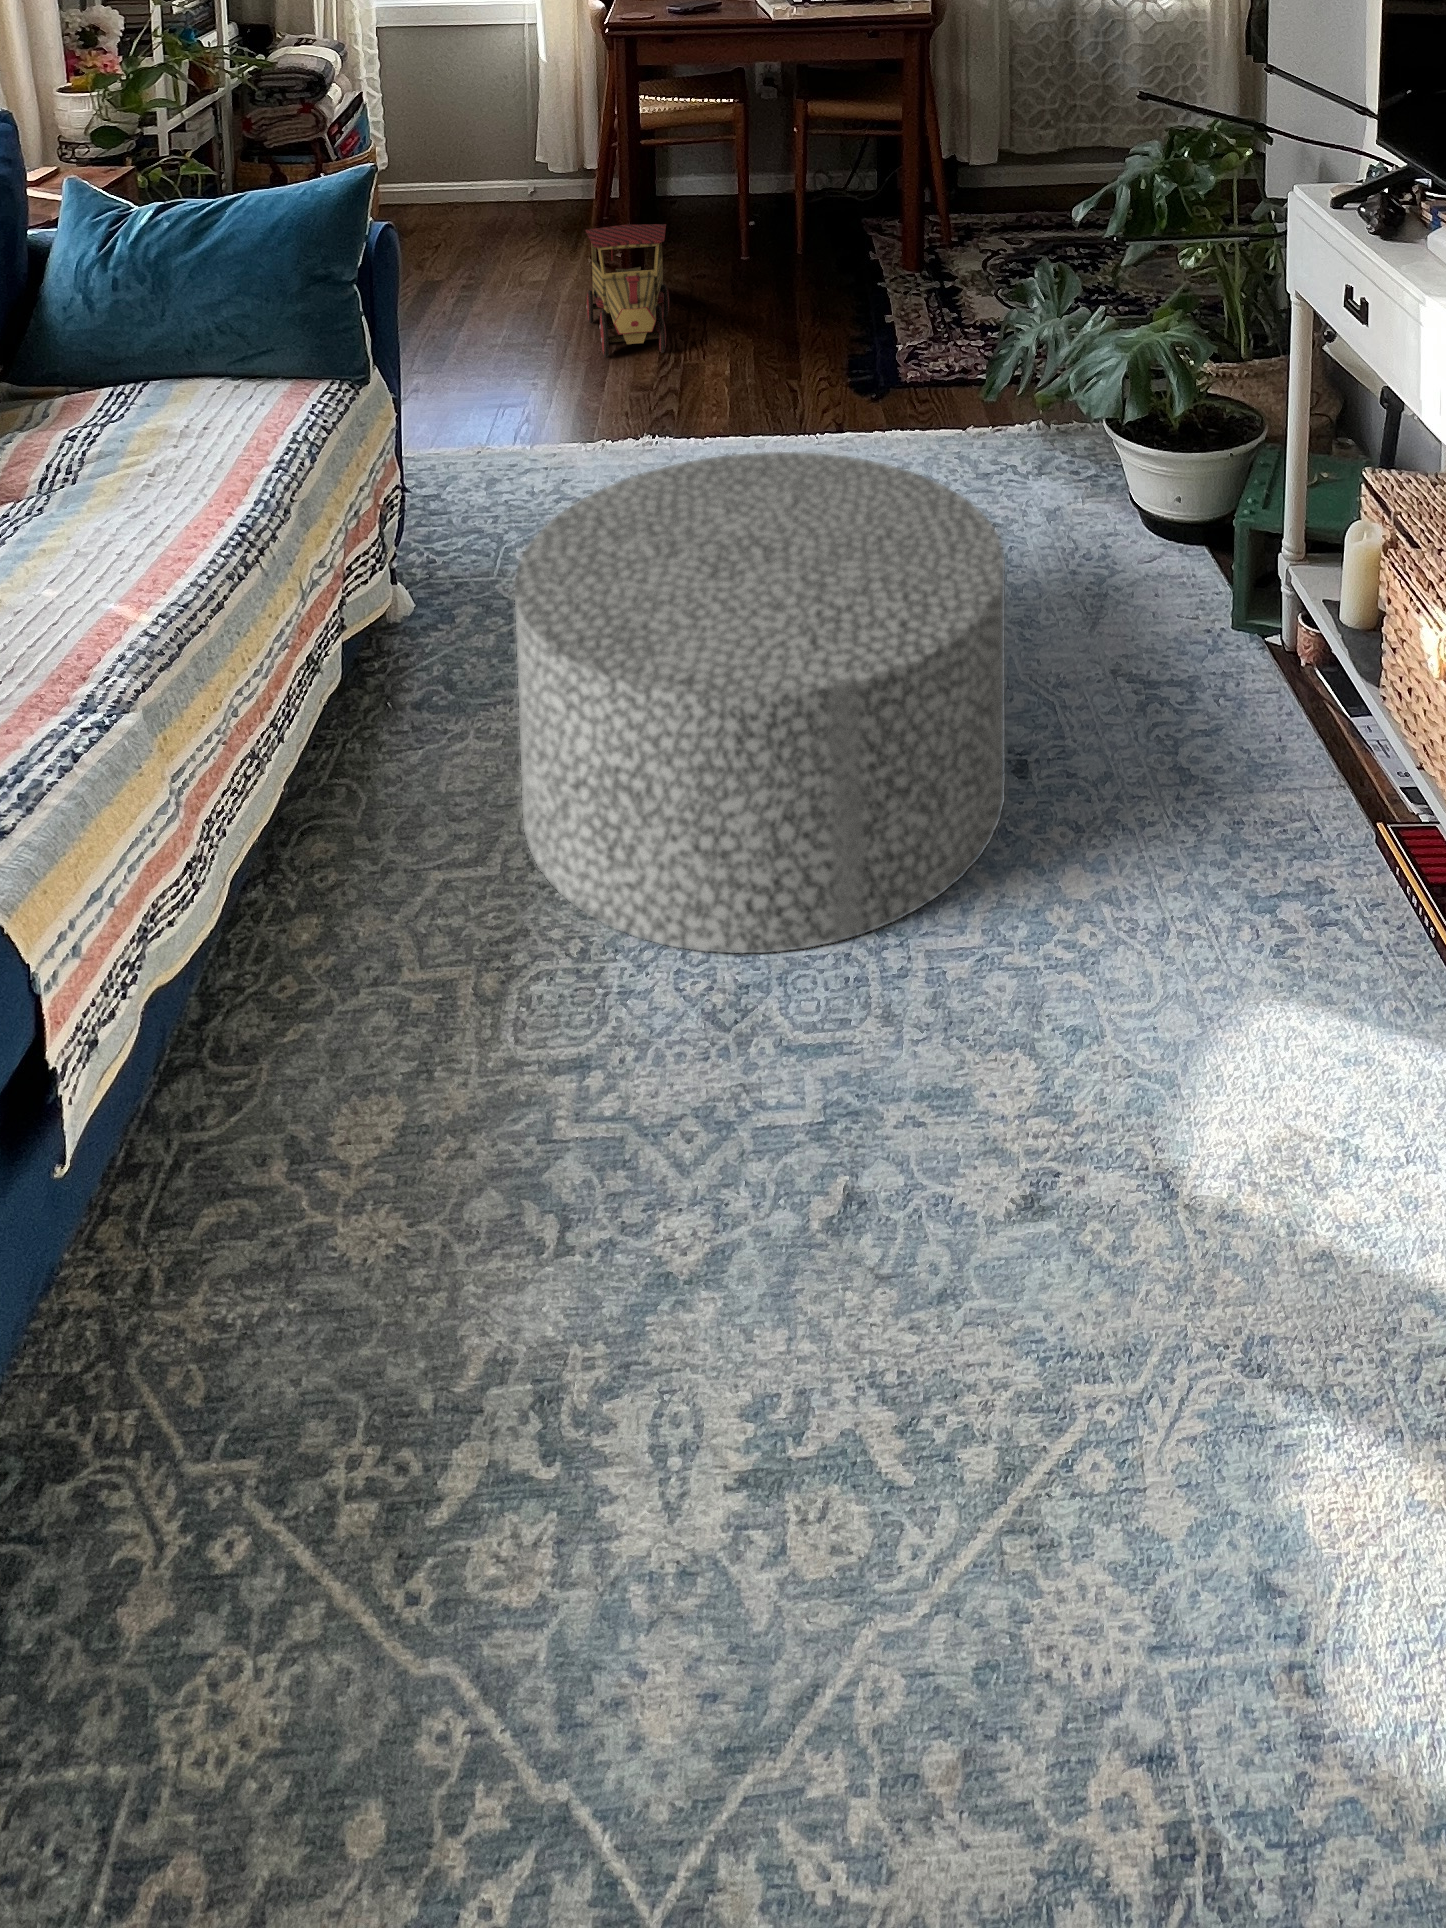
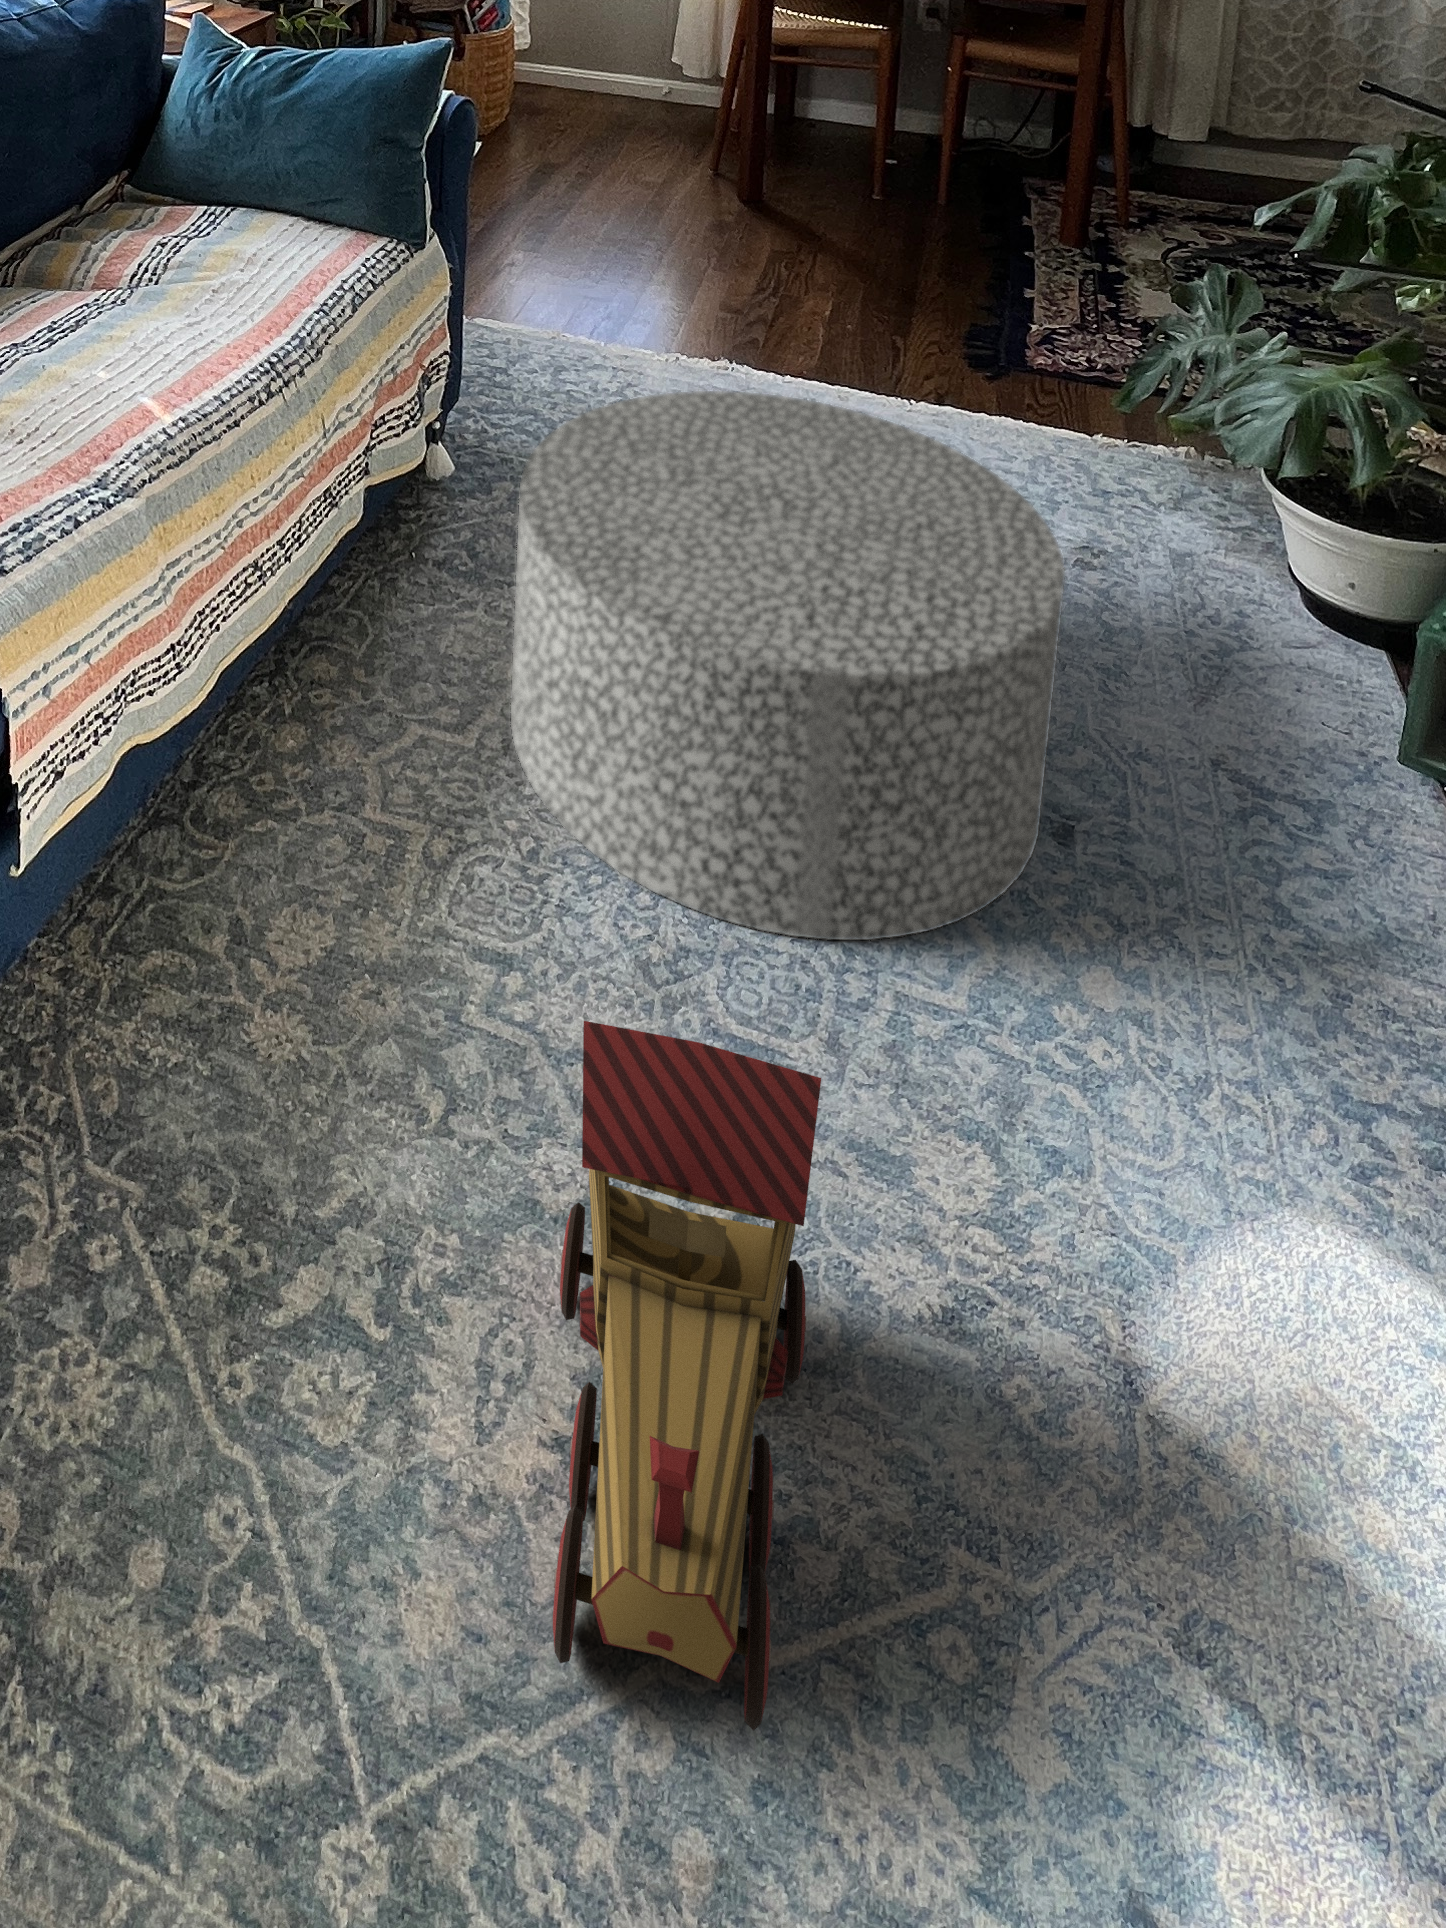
toy train: present [585,224,669,358] -> present [553,1021,821,1730]

